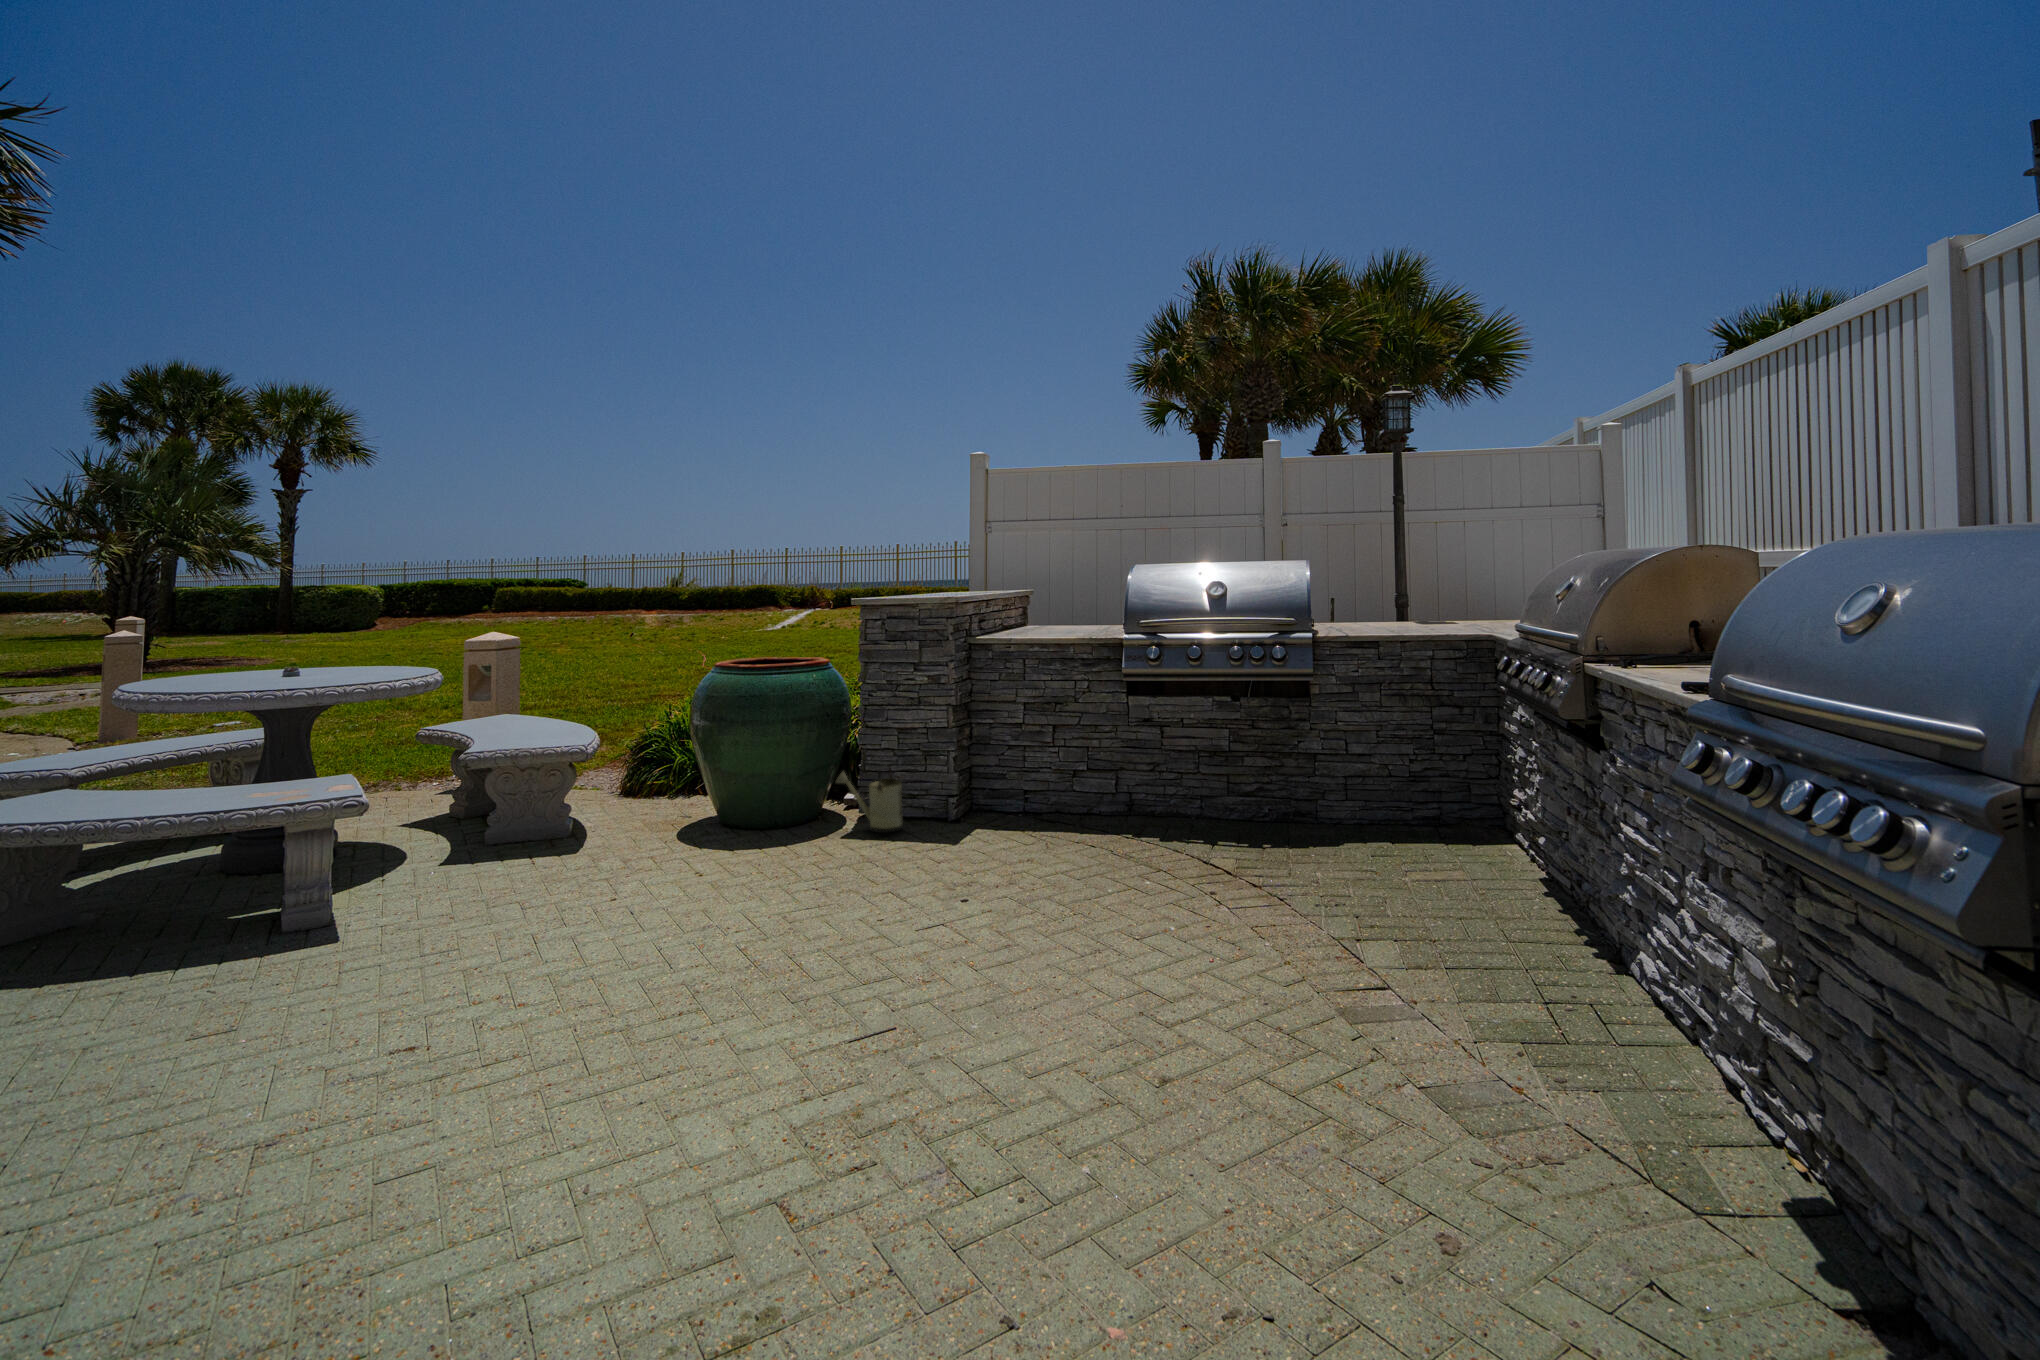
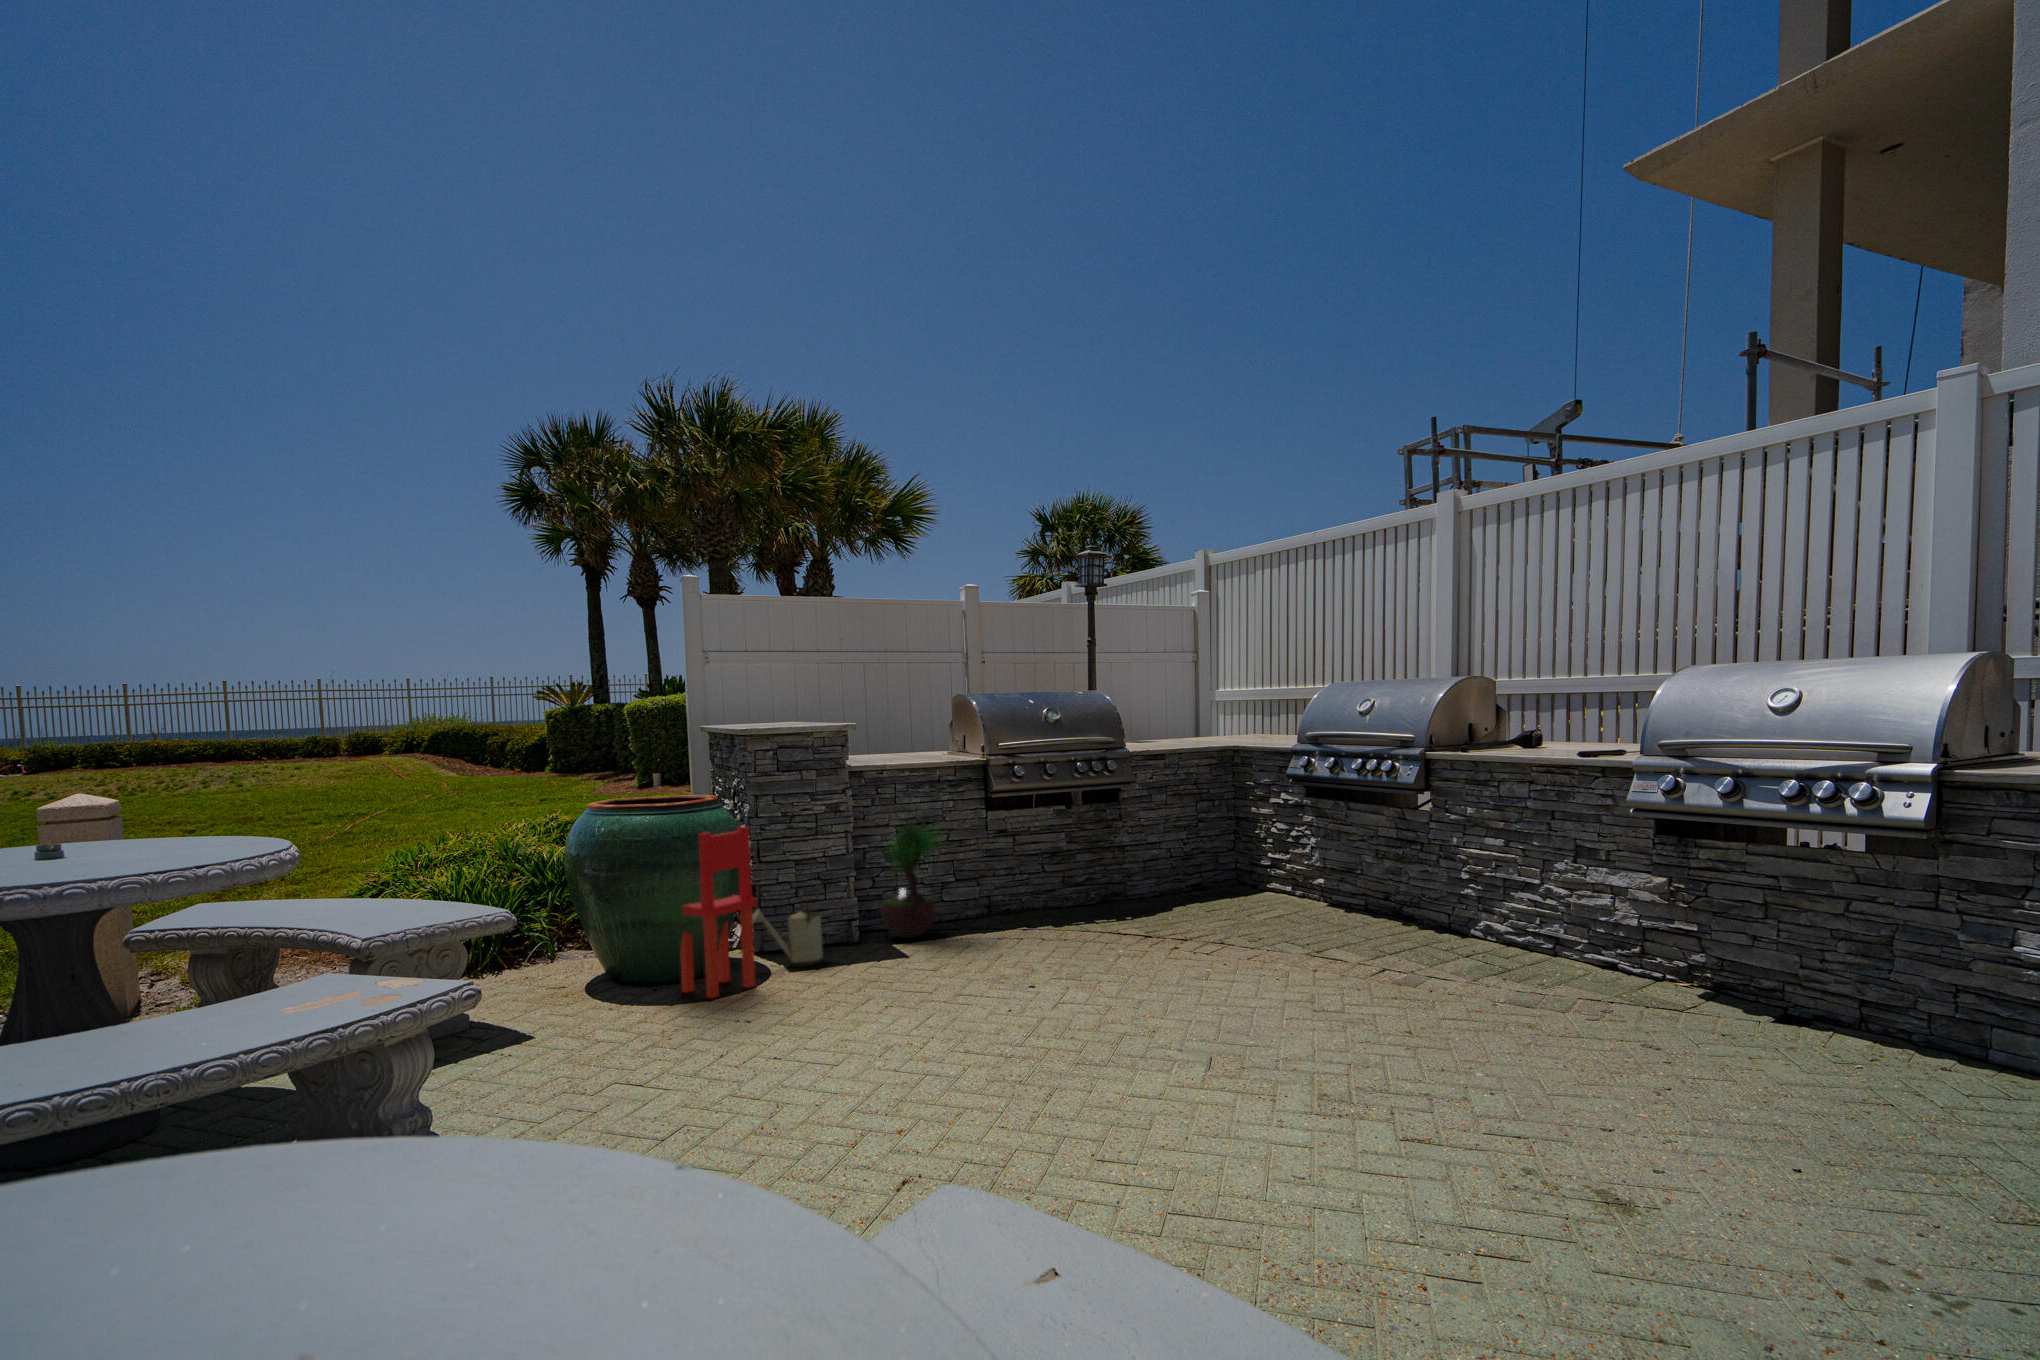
chair: none [745,691,805,846] -> present [680,826,756,998]
potted tree: none [970,692,1047,822] -> present [881,820,943,938]

